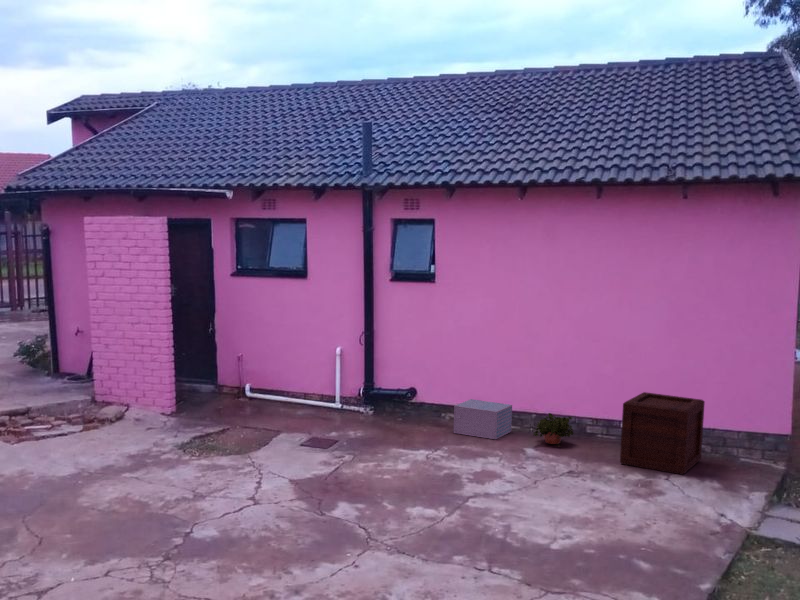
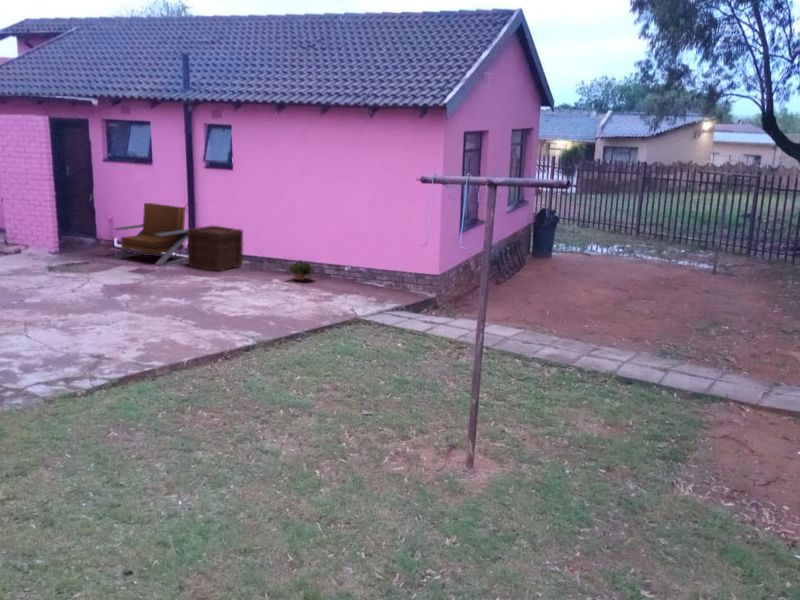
lounge chair: none [264,334,374,428] -> present [115,203,188,266]
wooden crate: present [620,392,705,475] -> present [188,226,243,271]
storage box: present [453,399,512,439] -> none [238,251,280,276]

